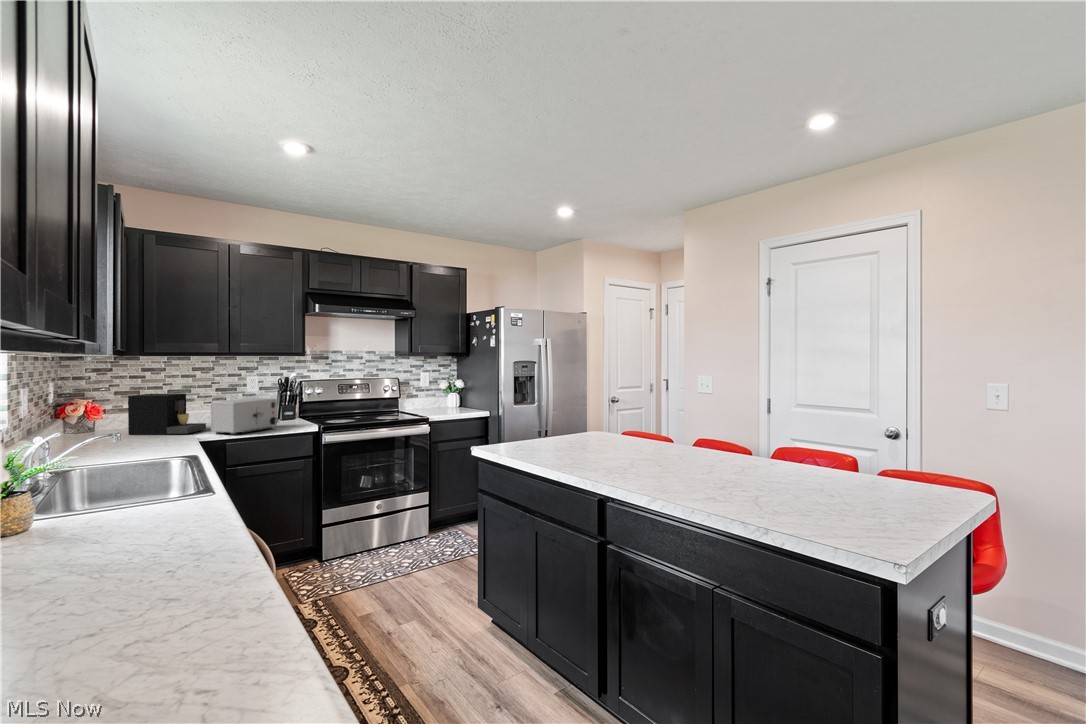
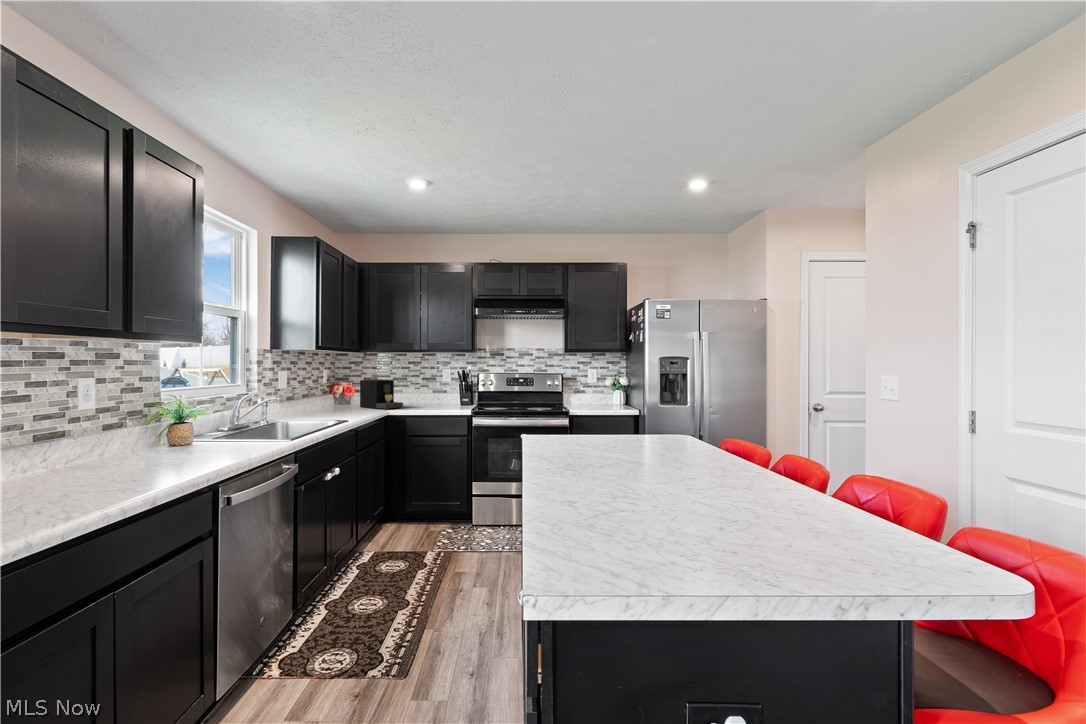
toaster: present [211,398,278,435] -> none [398,385,444,412]

